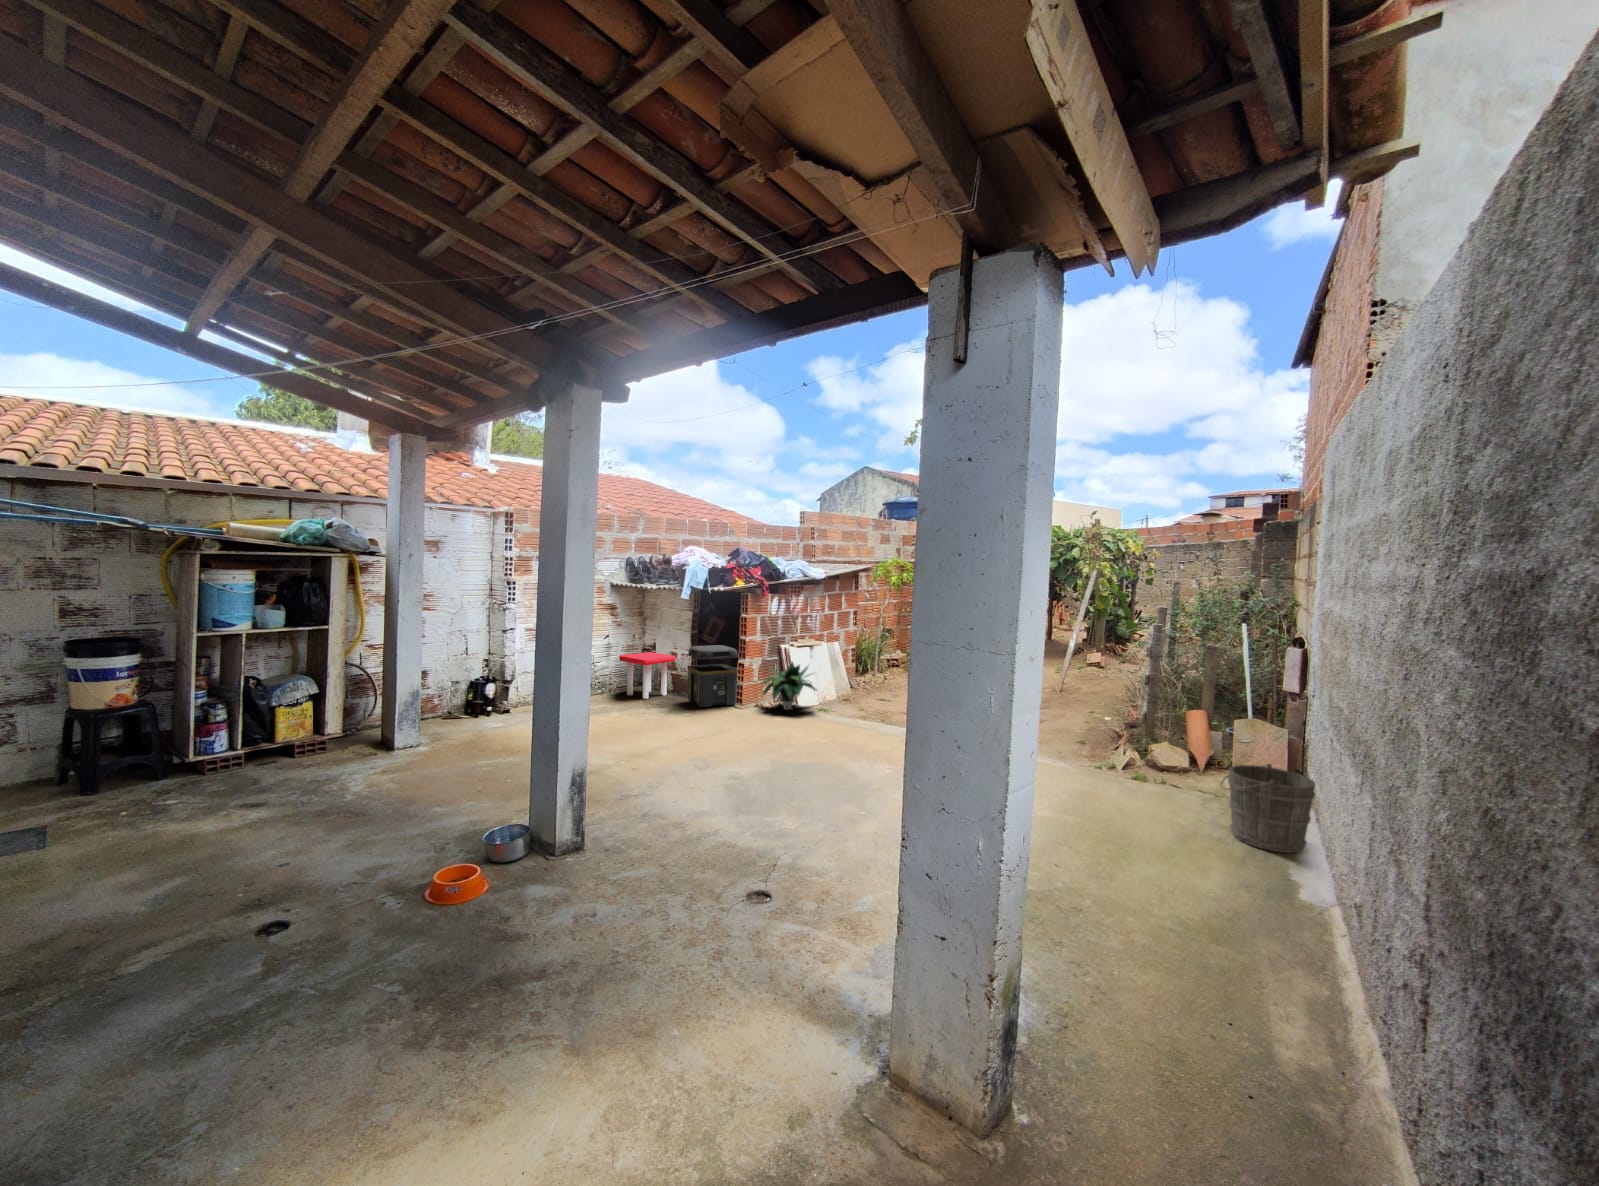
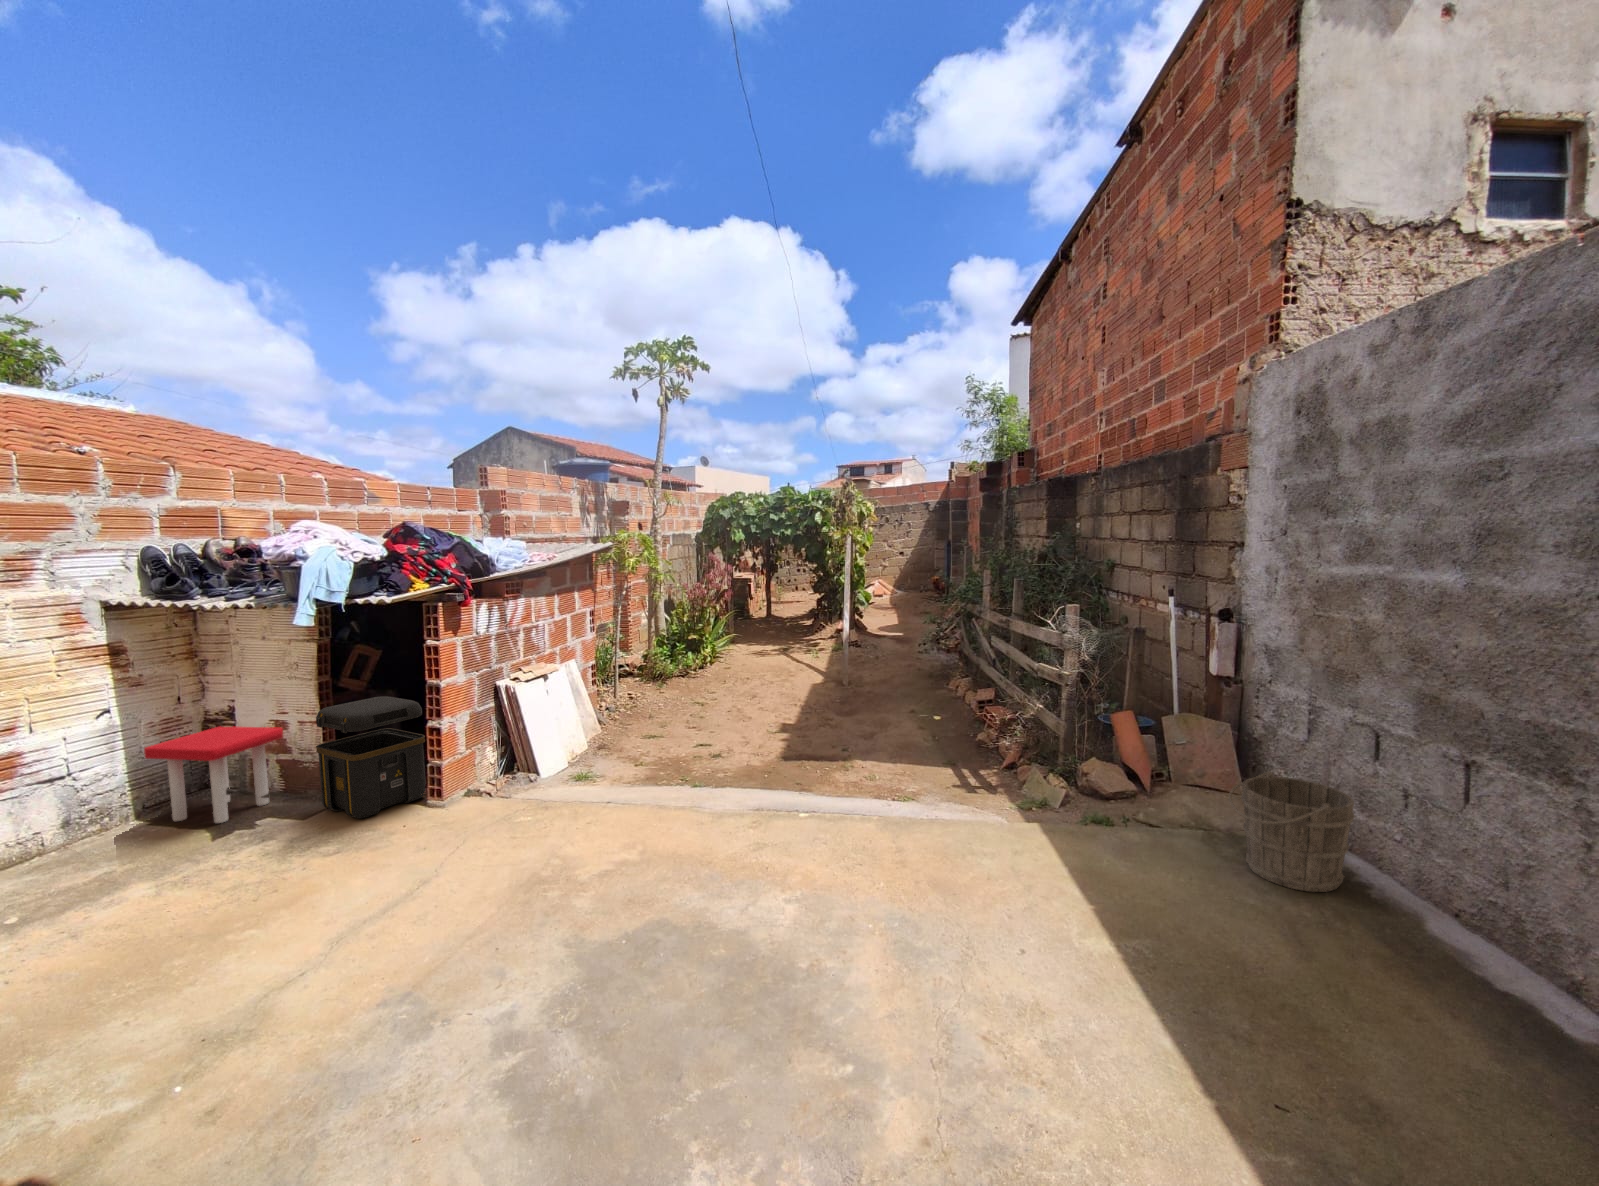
potted plant: present [763,662,816,710] -> none [474,705,581,789]

